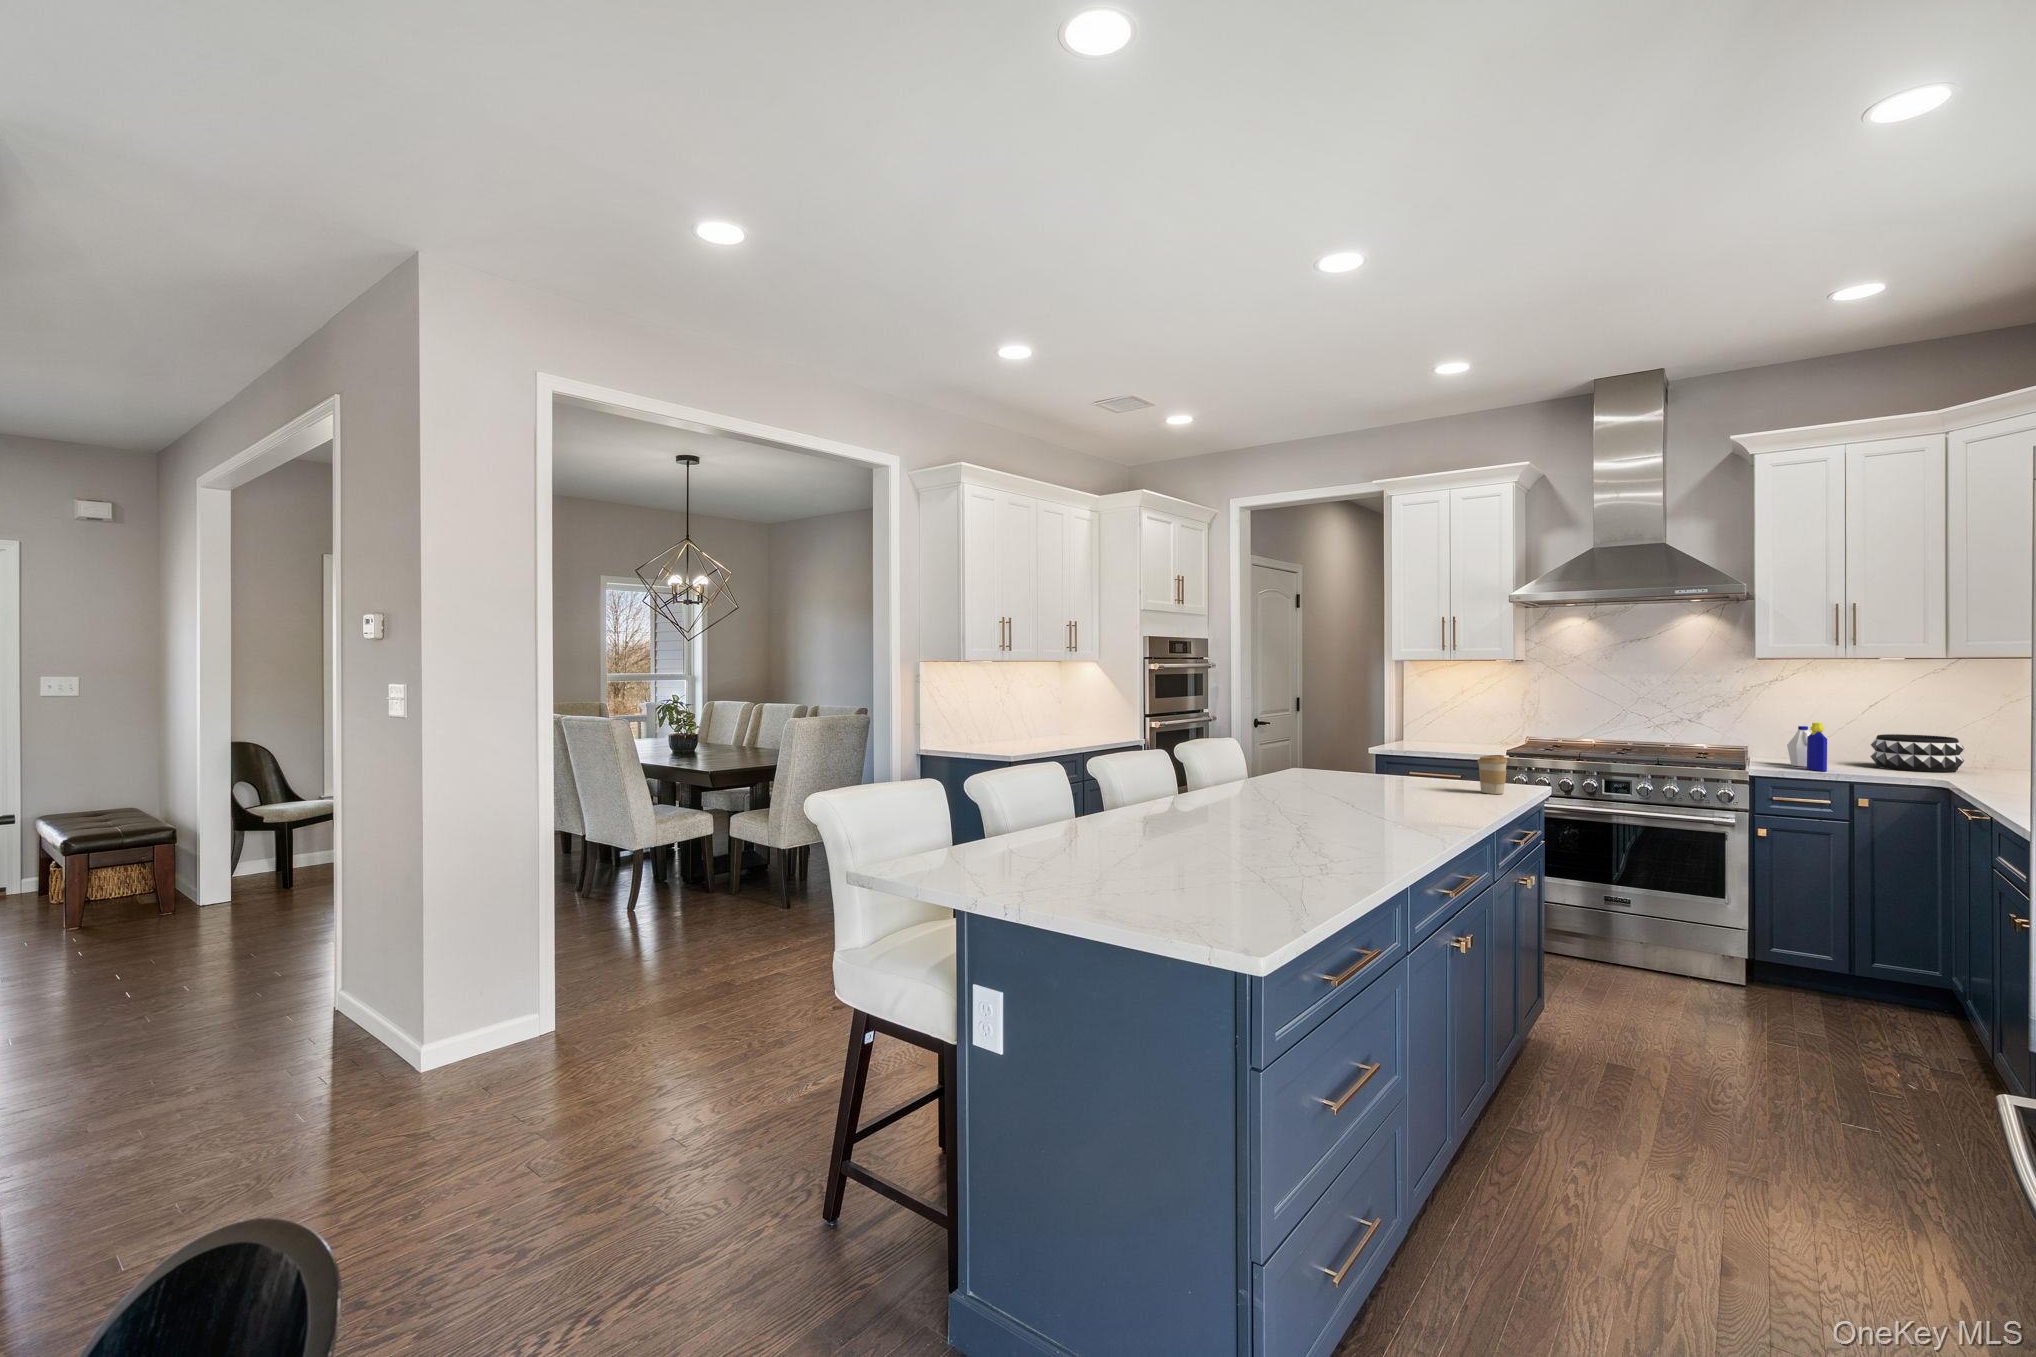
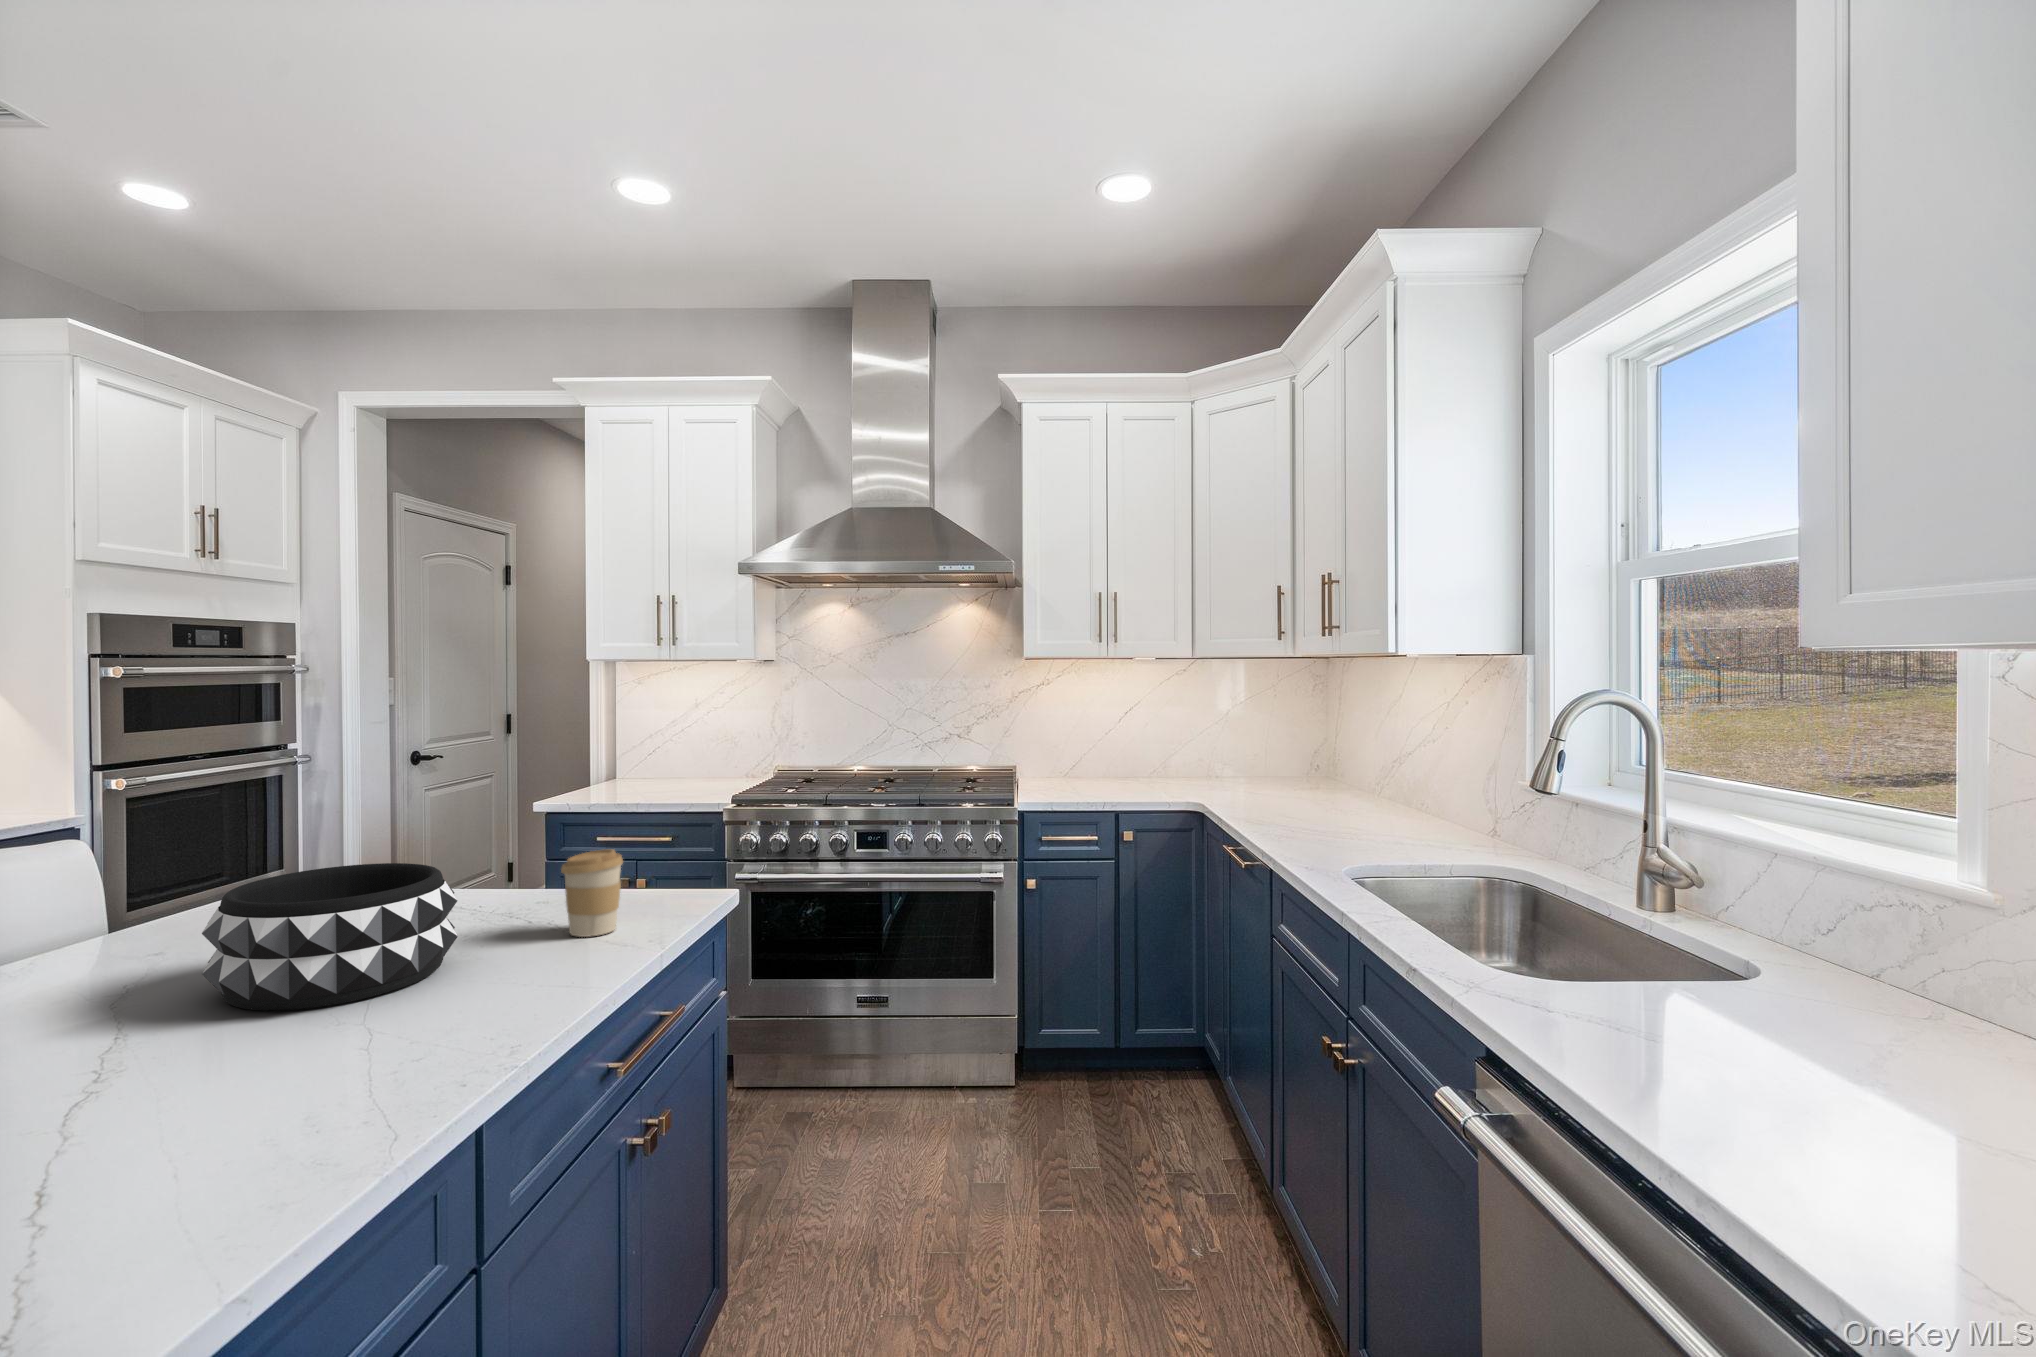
bottle: present [1787,722,1827,771] -> none [1056,738,1094,799]
decorative bowl: present [1870,734,1964,772] -> present [202,863,458,1010]

